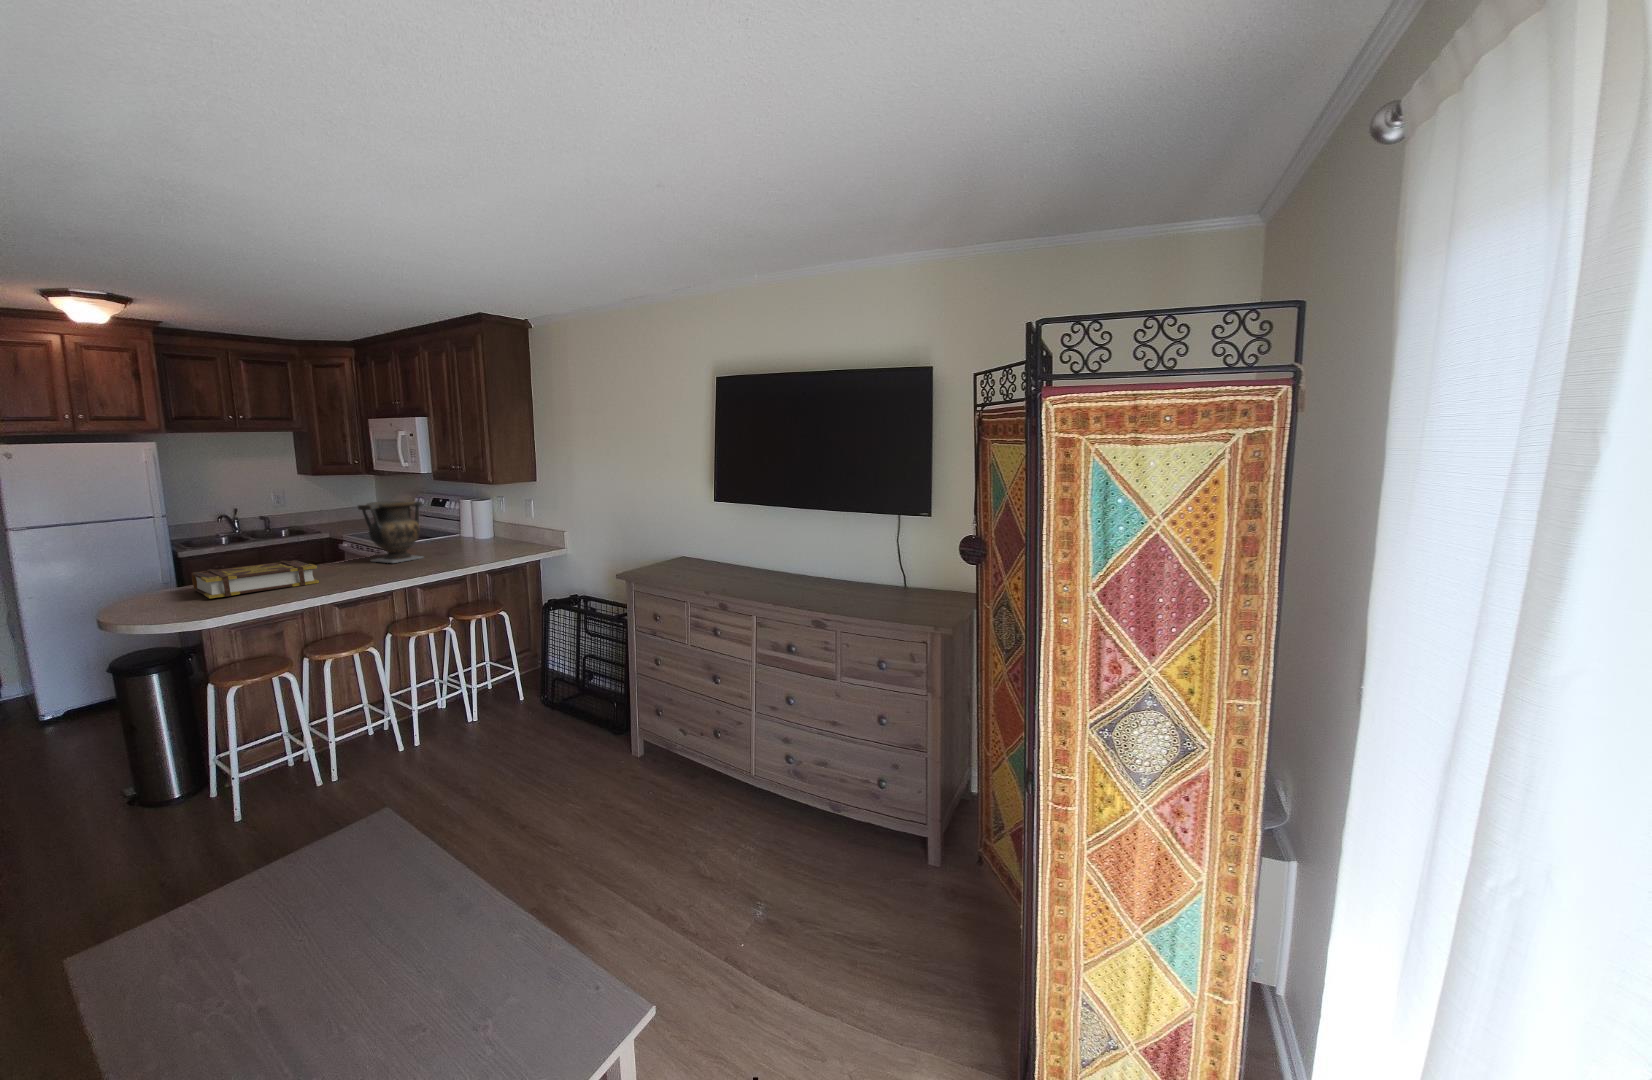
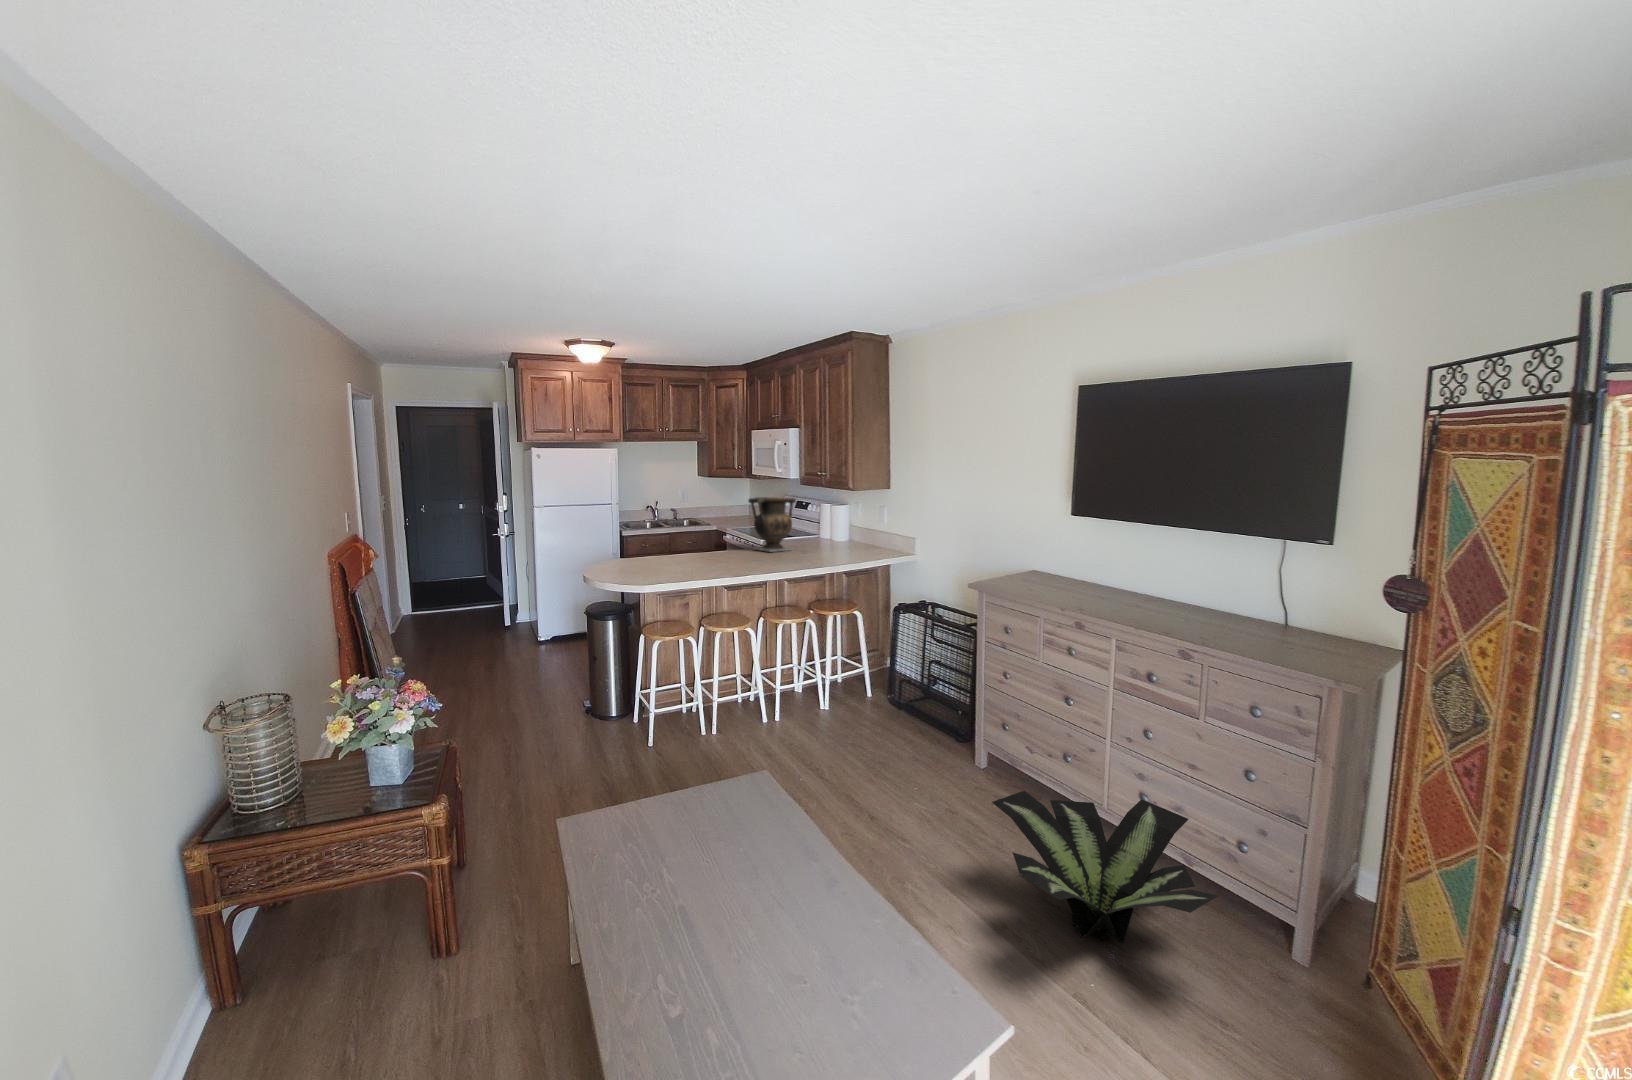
book: present [192,560,319,598] -> none [639,542,719,565]
potted plant: none [637,760,820,899] -> present [992,791,1218,943]

